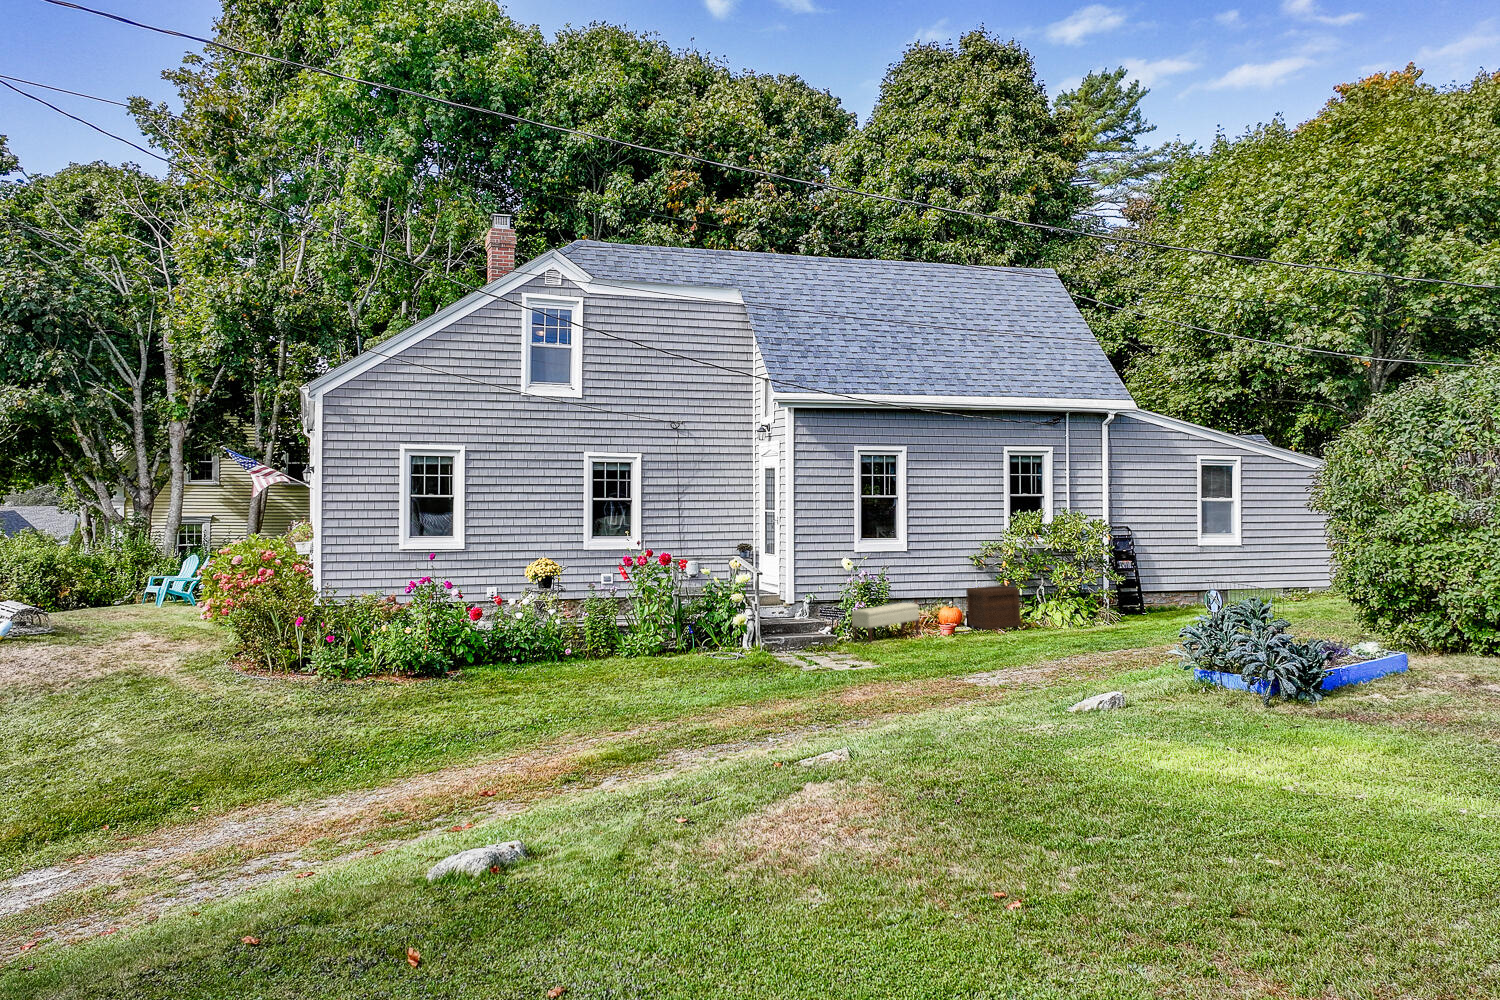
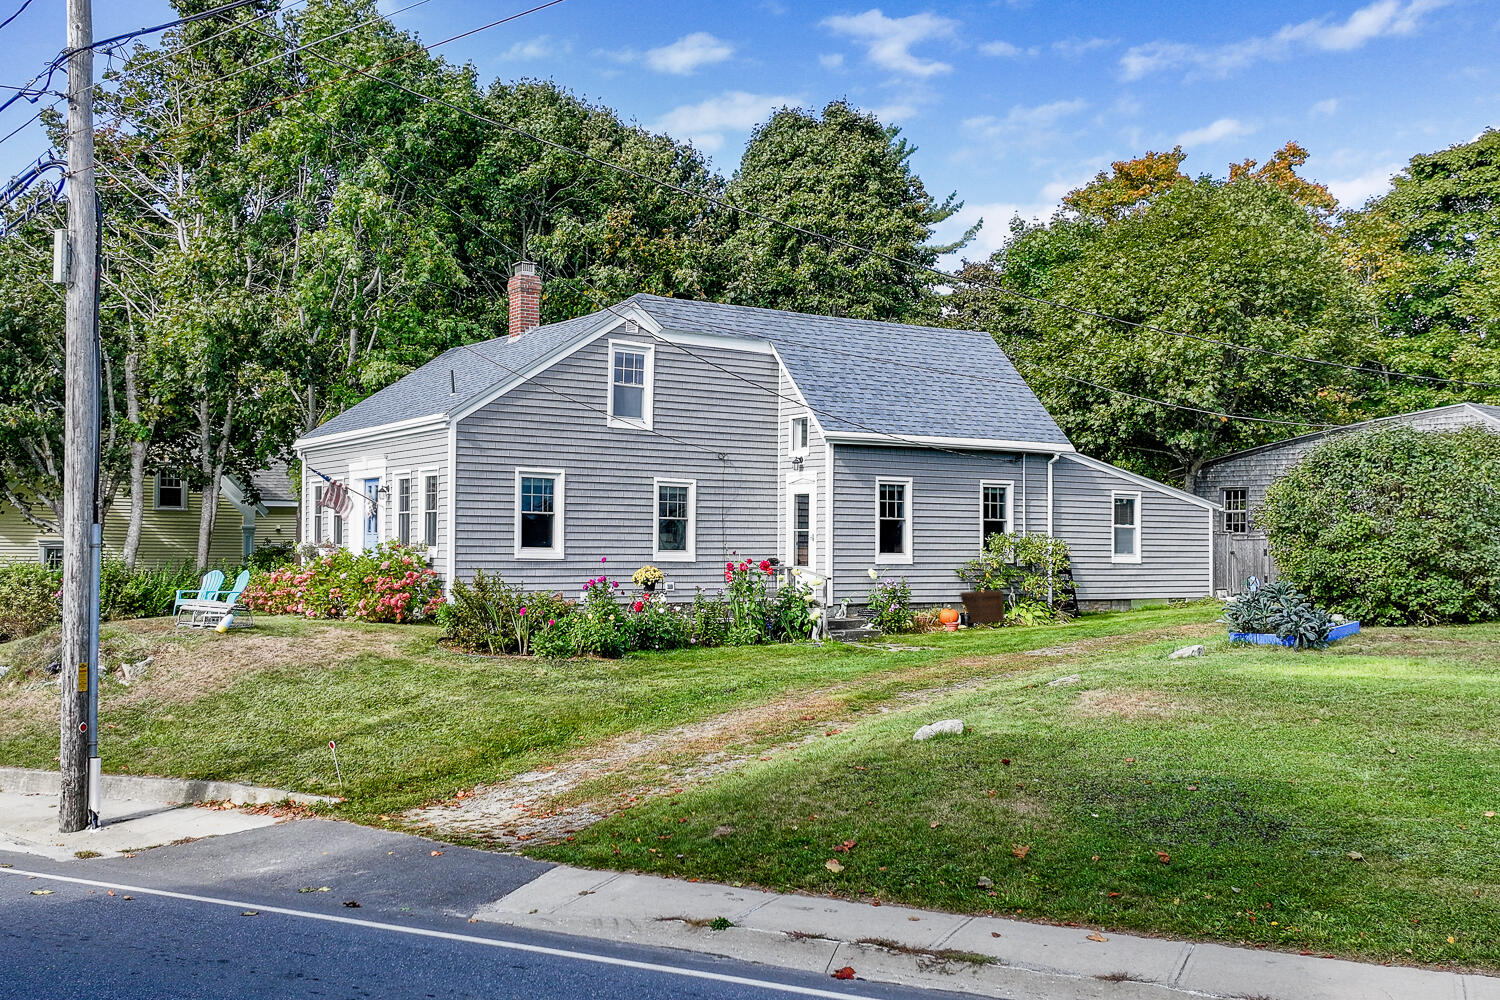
bench: present [852,603,919,642] -> none [885,603,933,633]

